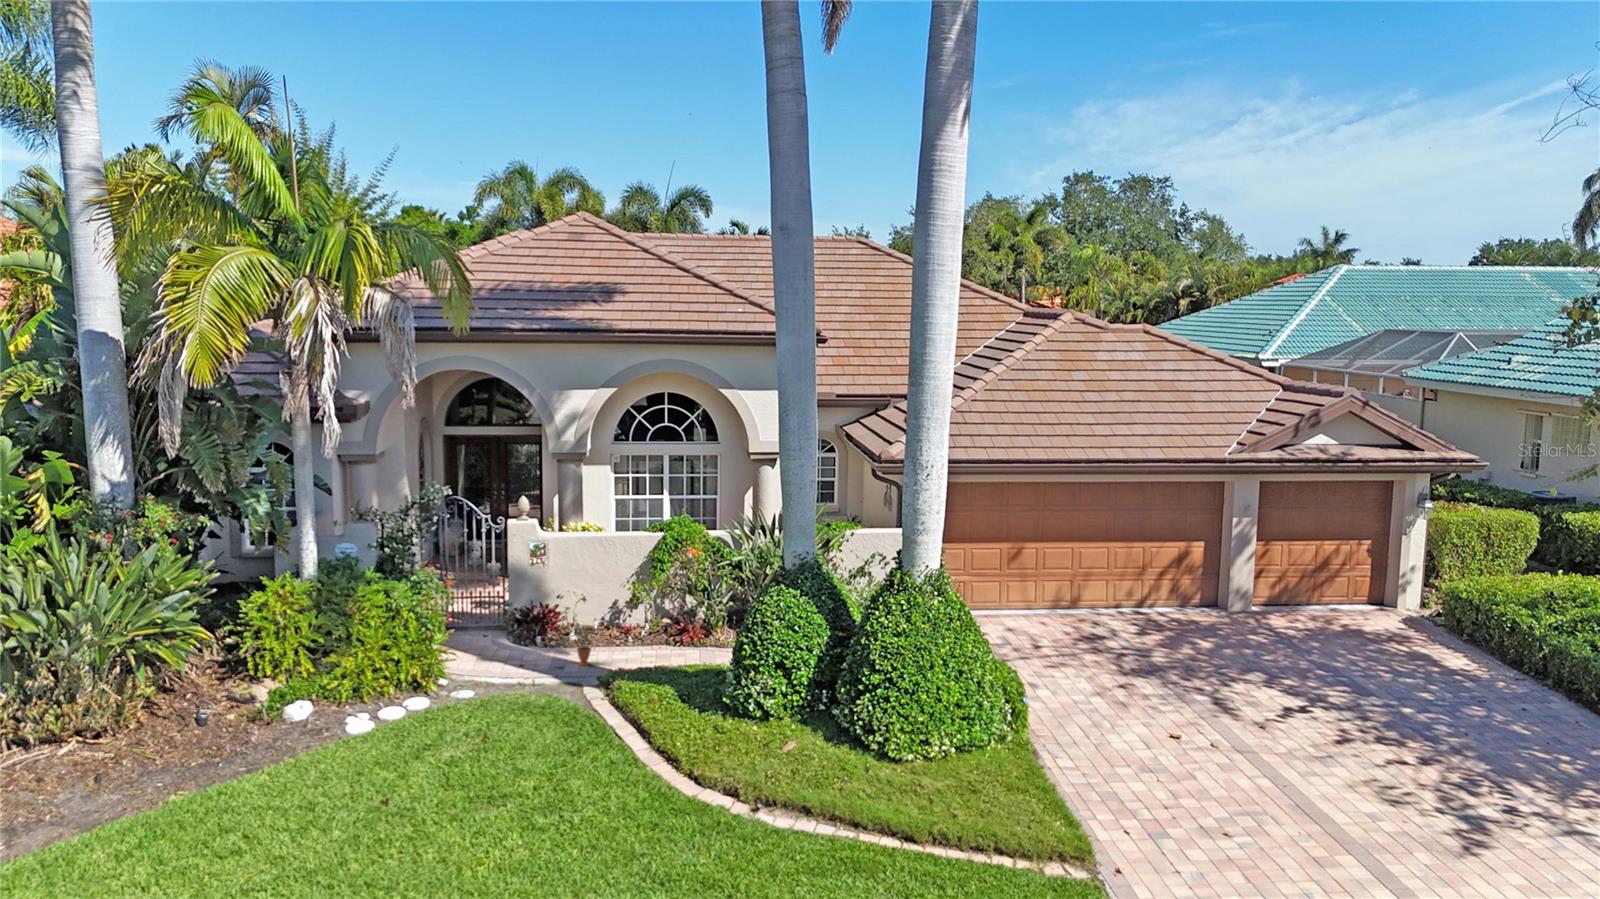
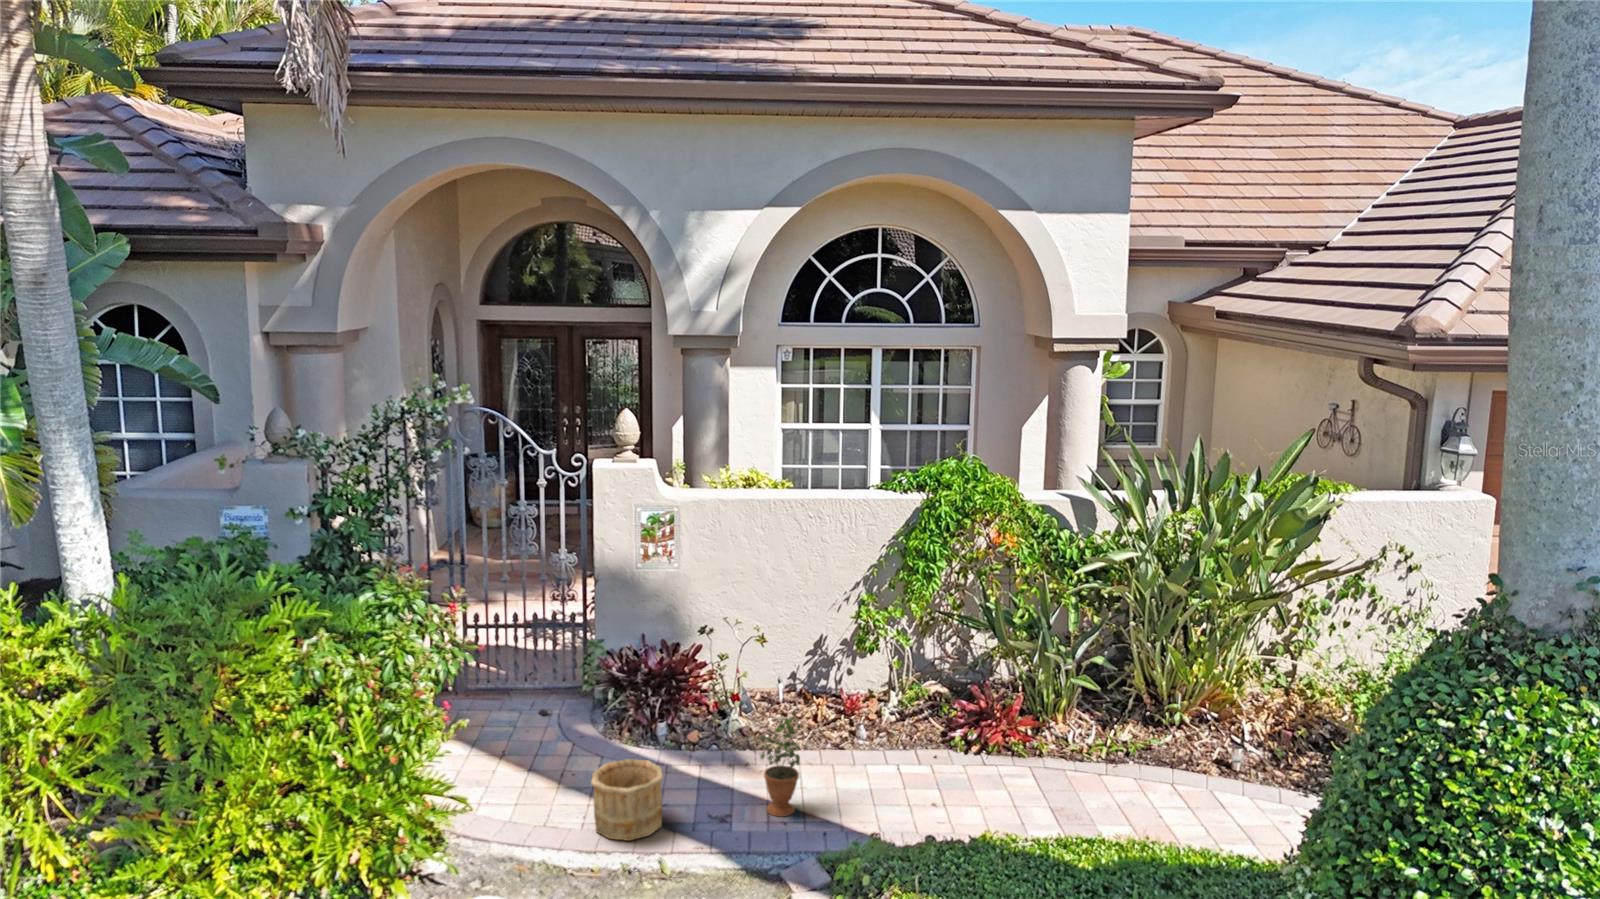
wooden bucket: none [504,644,534,674] -> present [591,759,663,841]

